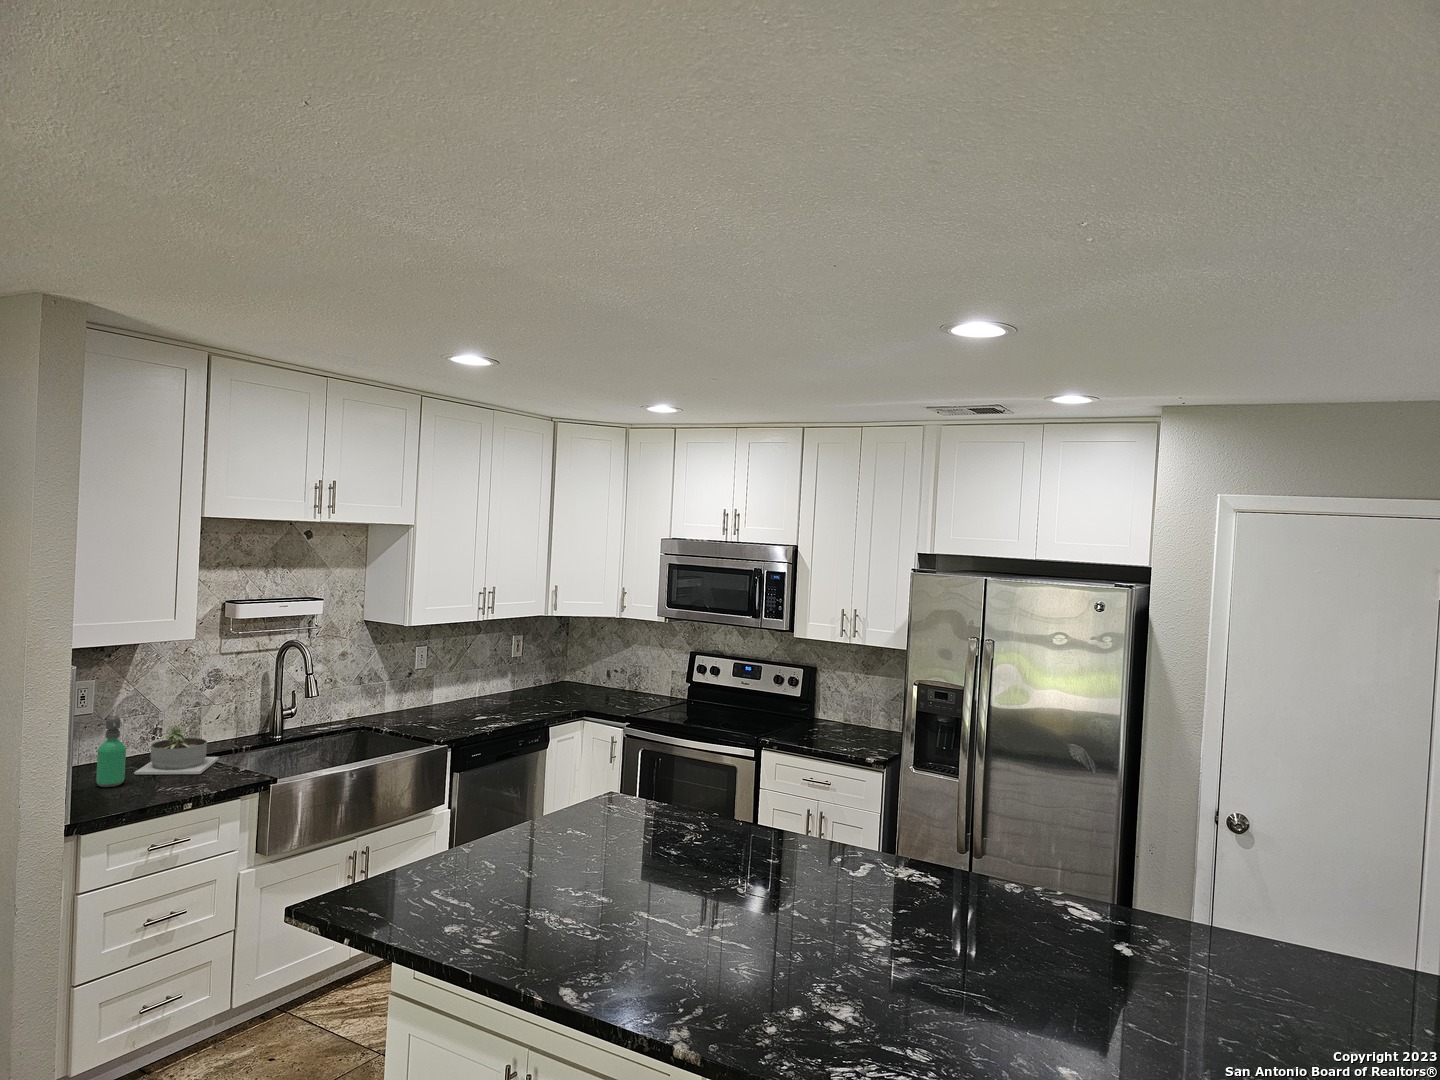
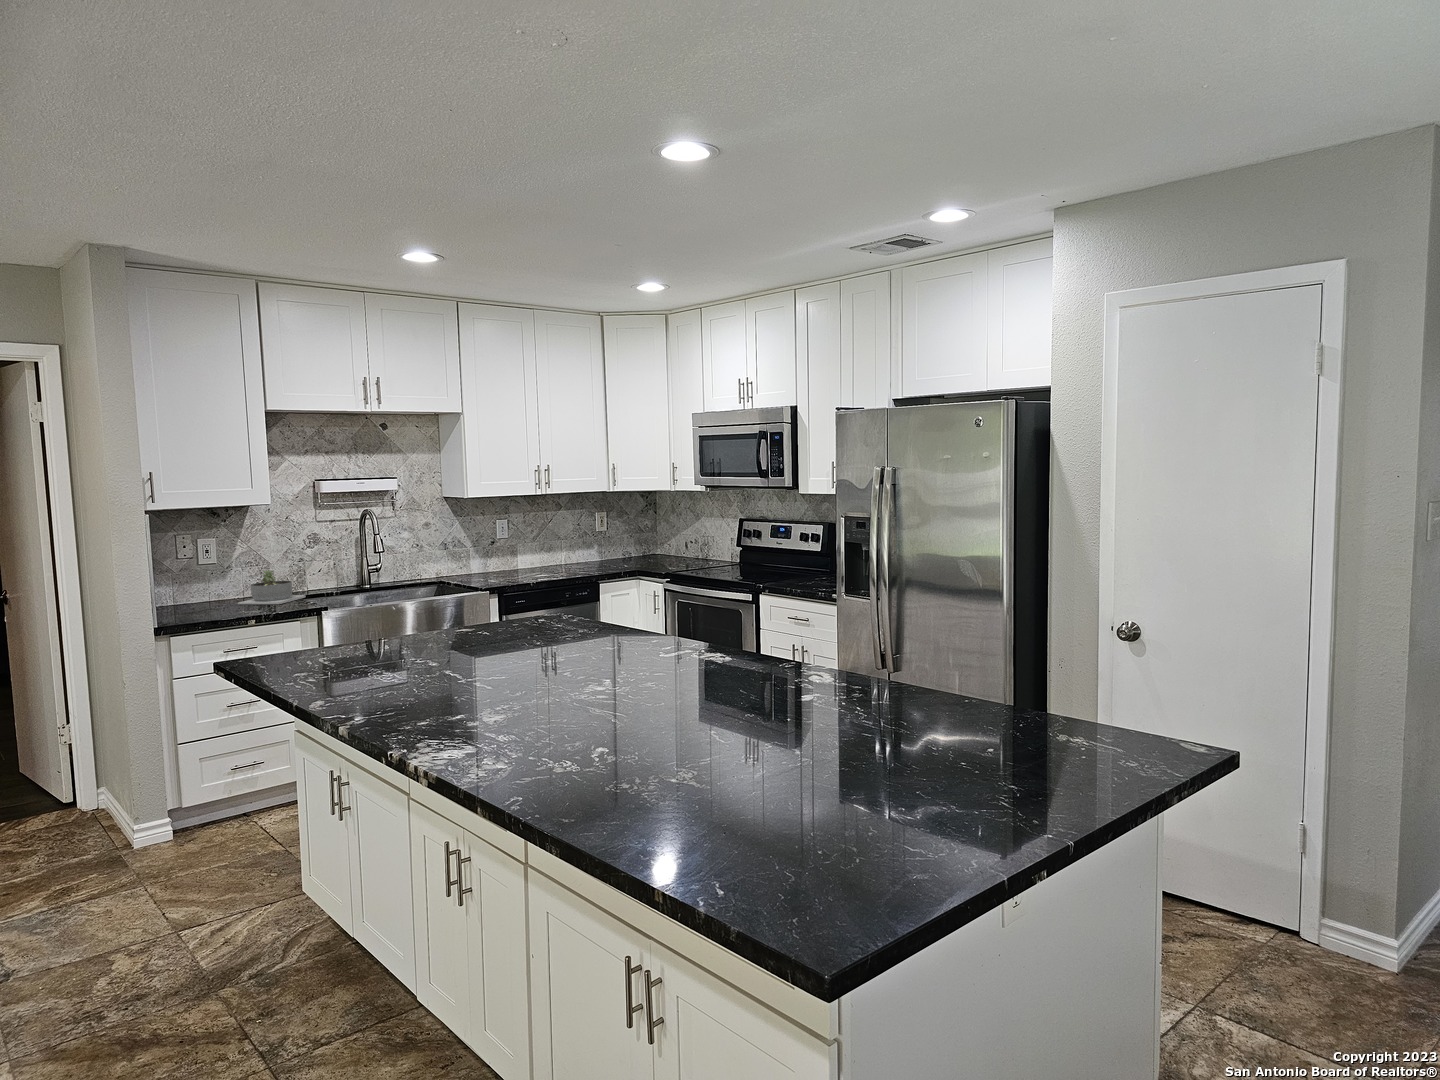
soap dispenser: present [96,716,126,787] -> none [202,559,224,610]

